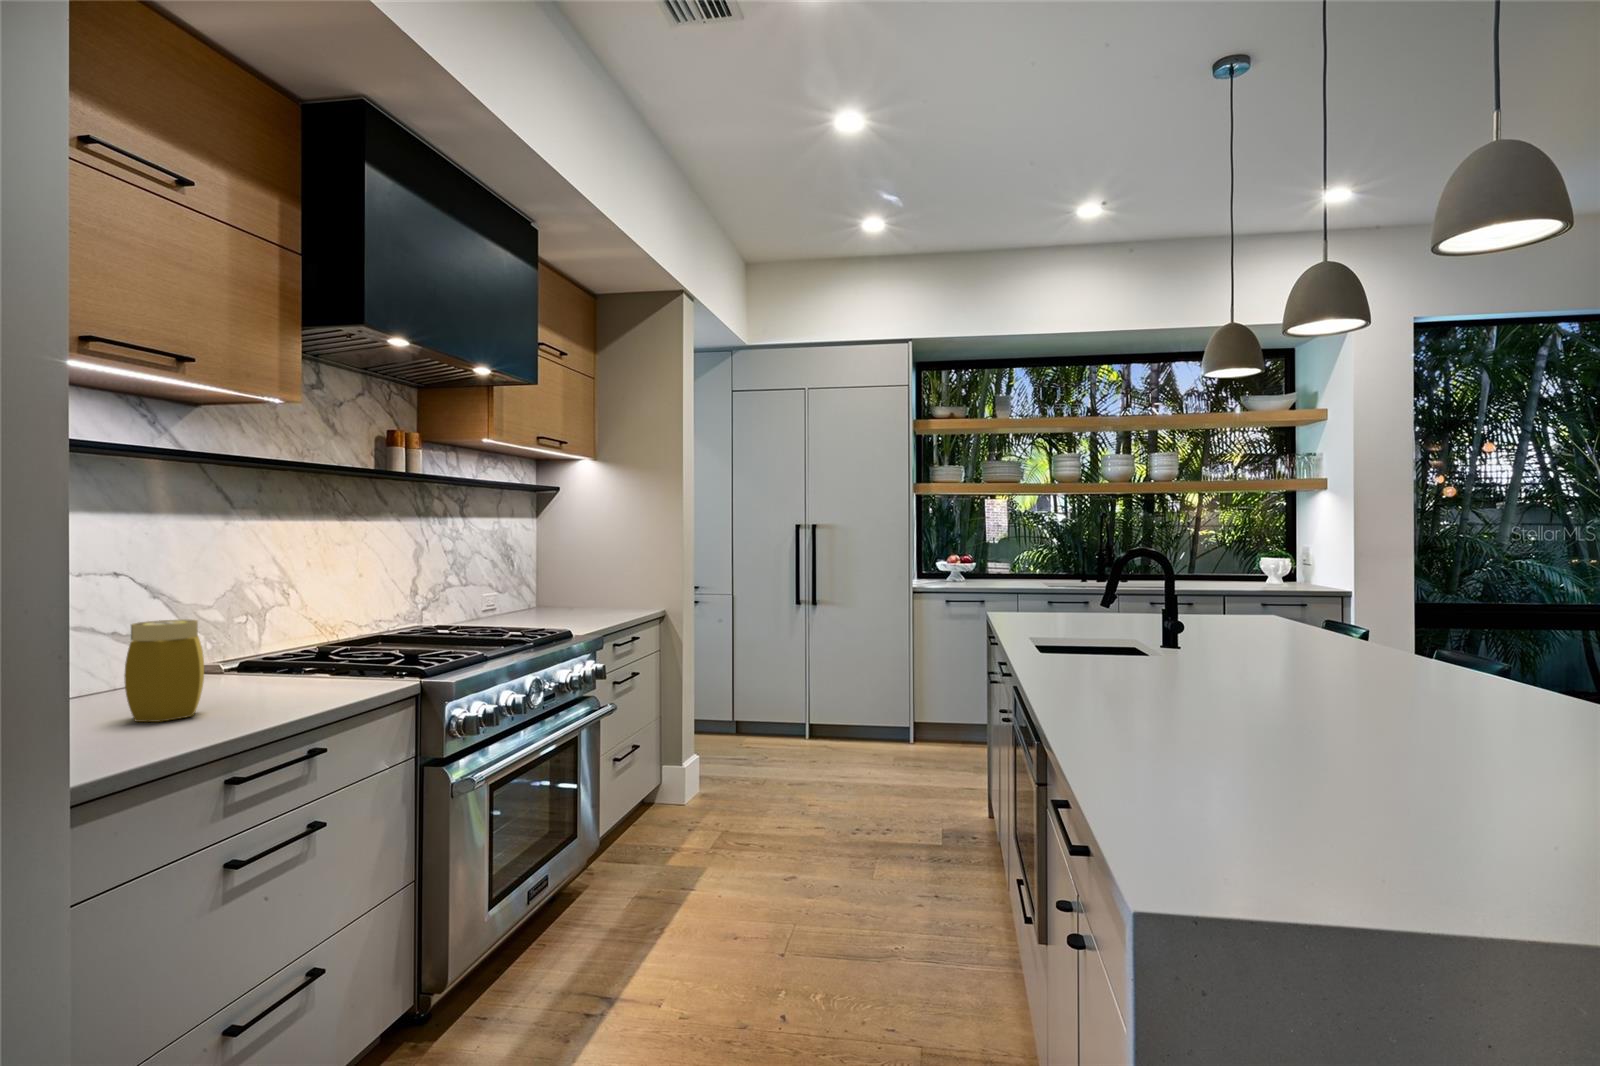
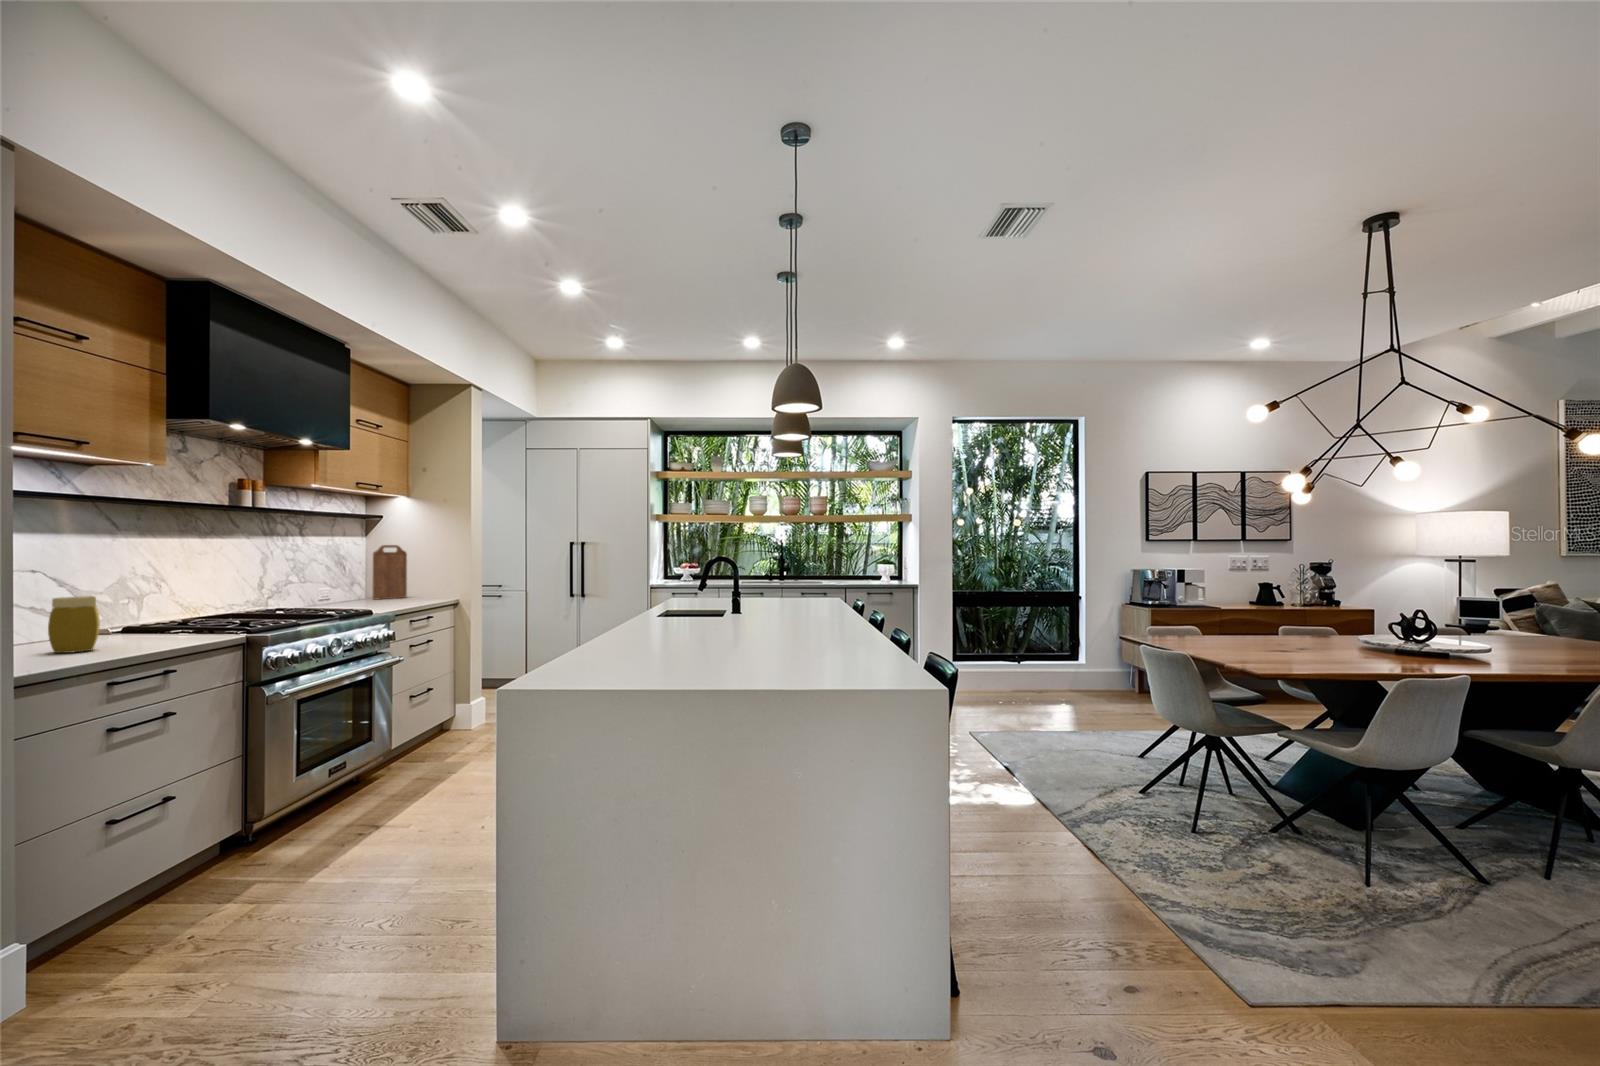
cutting board: none [553,530,596,610] -> present [373,545,407,599]

